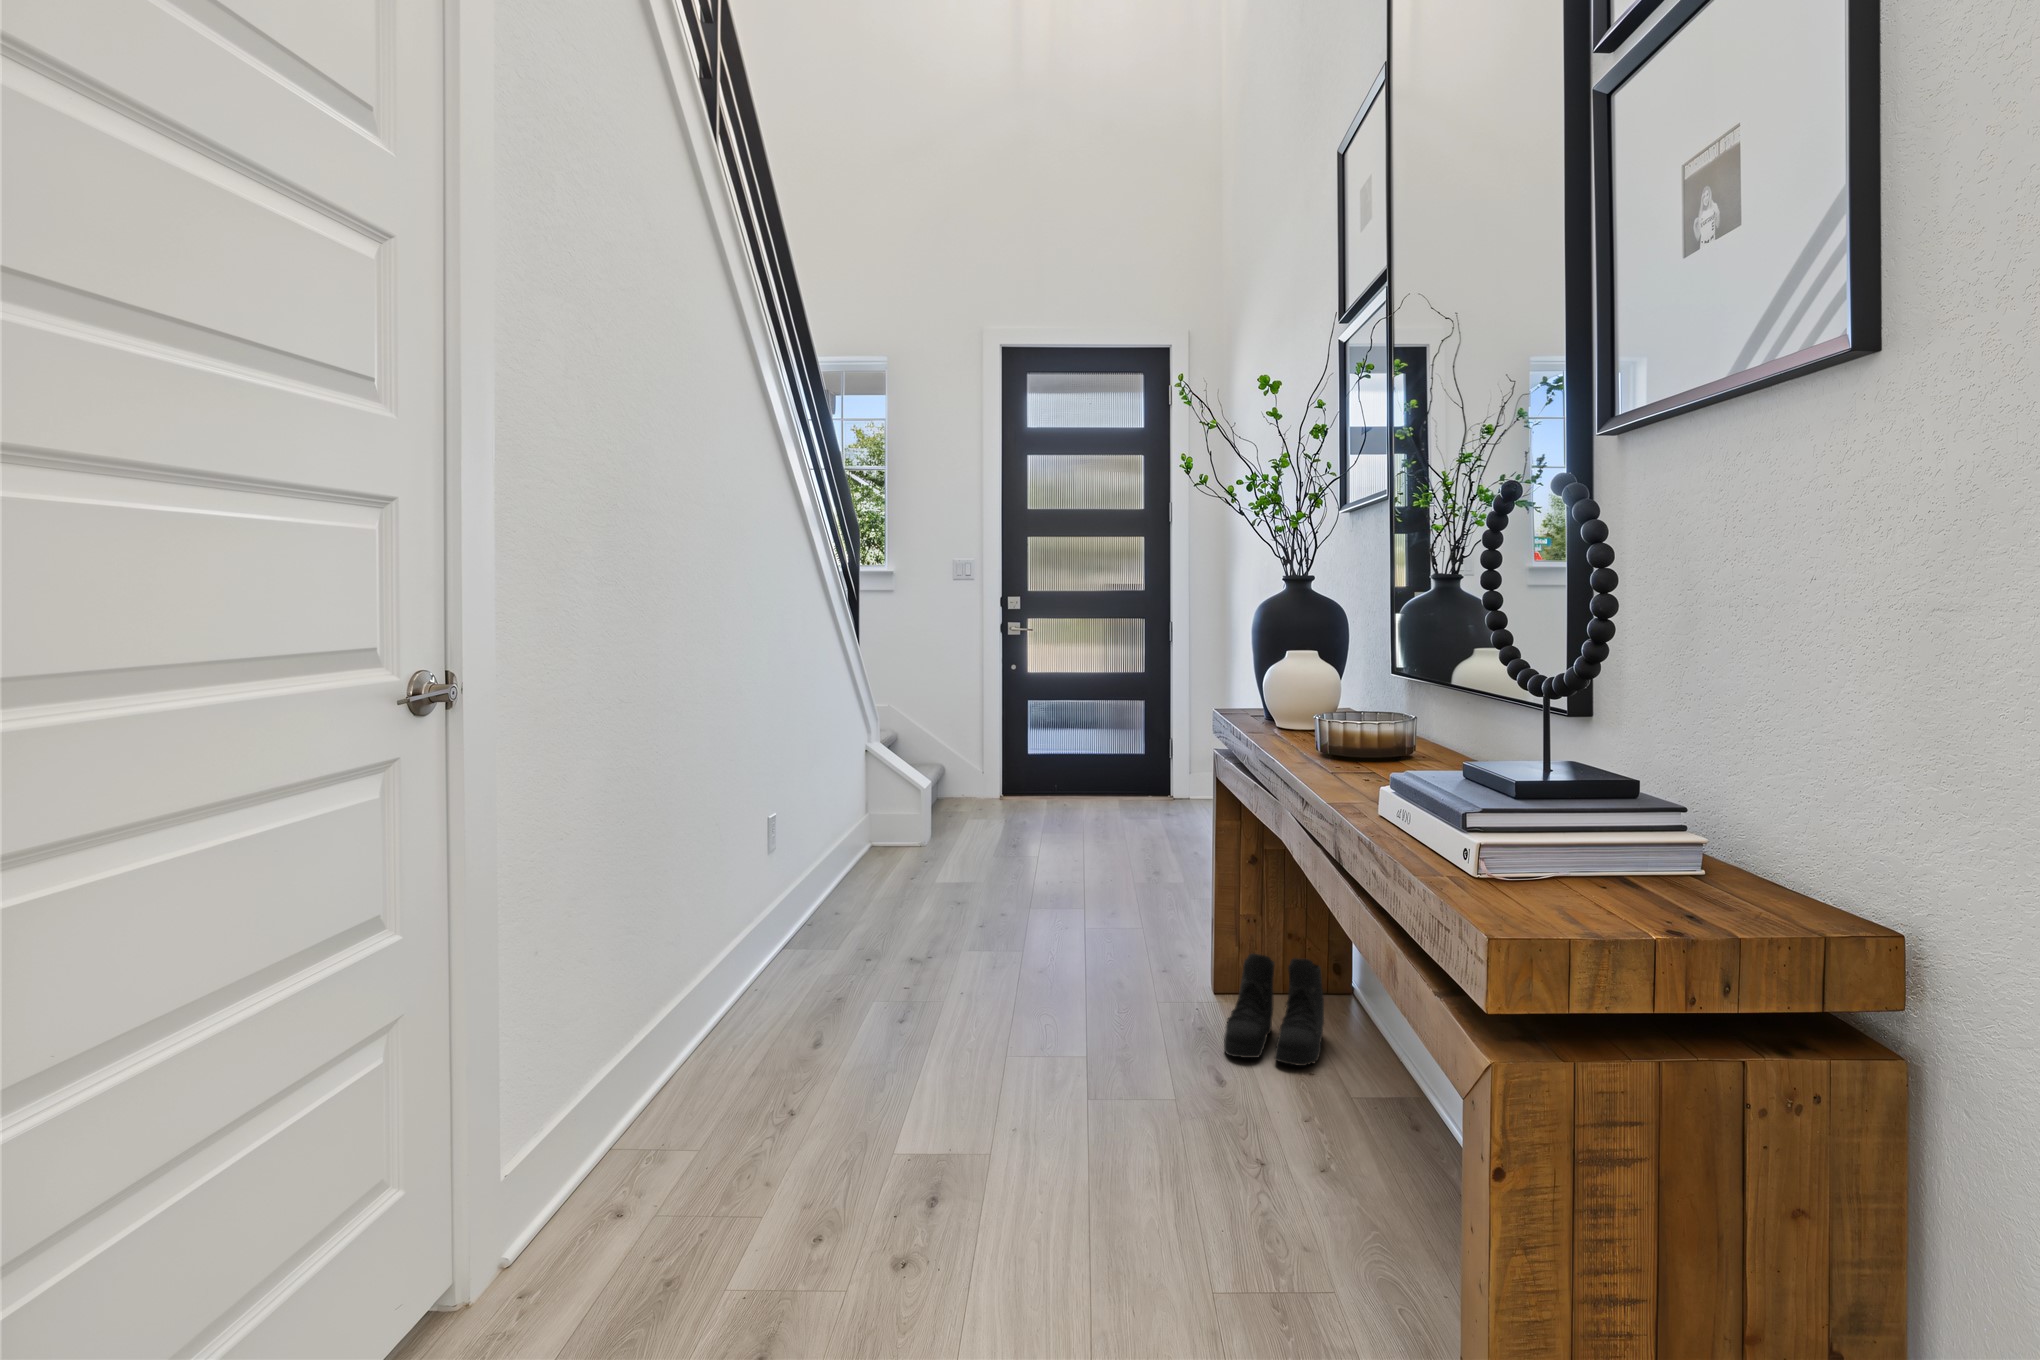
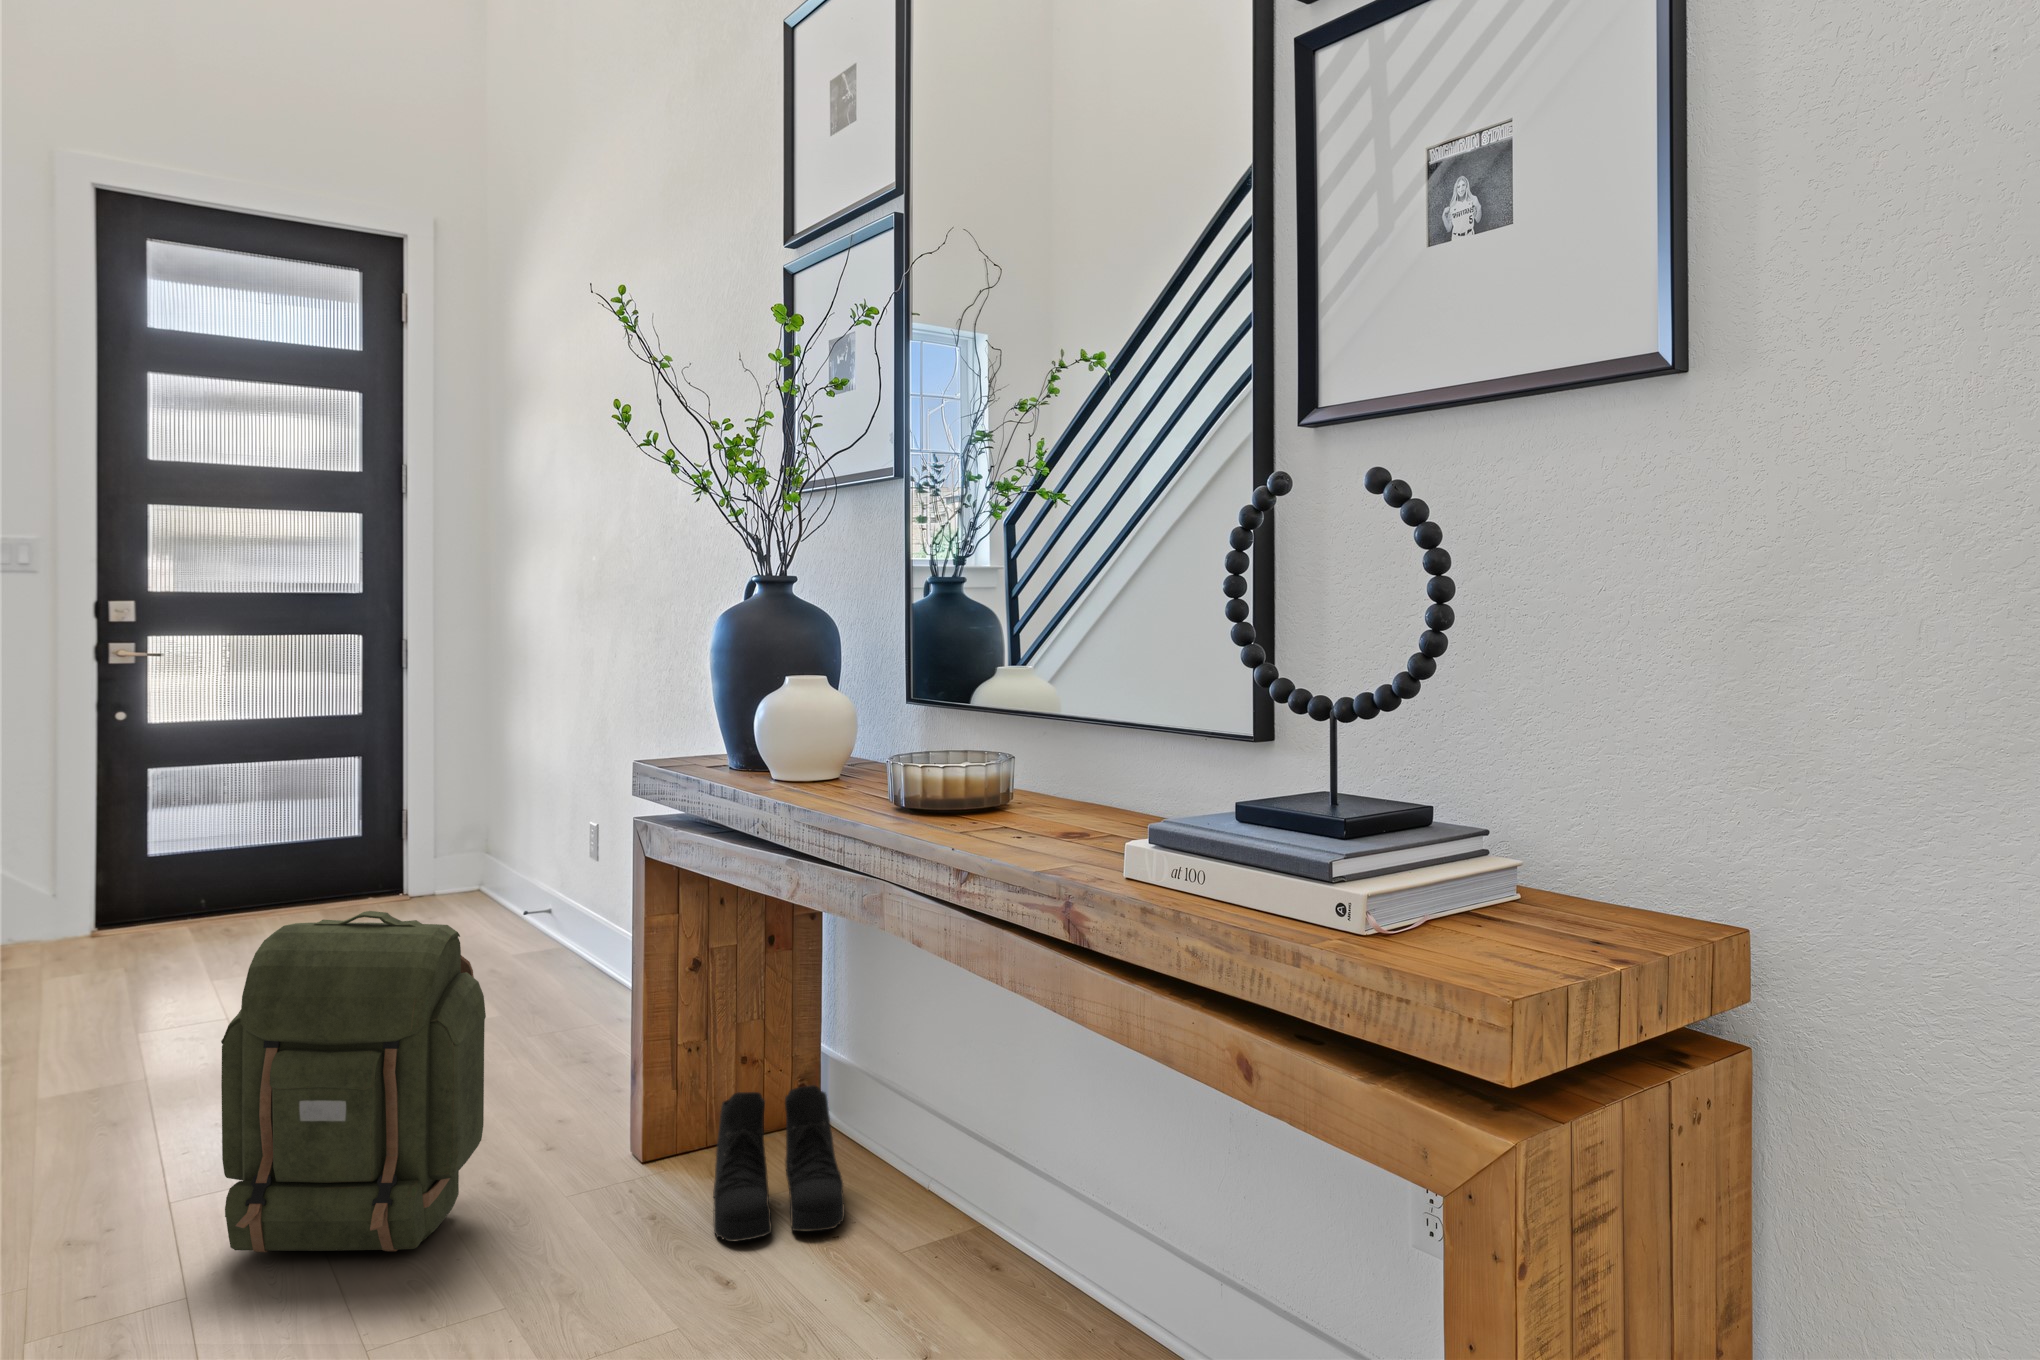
backpack: none [957,794,1106,1010] -> present [221,911,486,1252]

